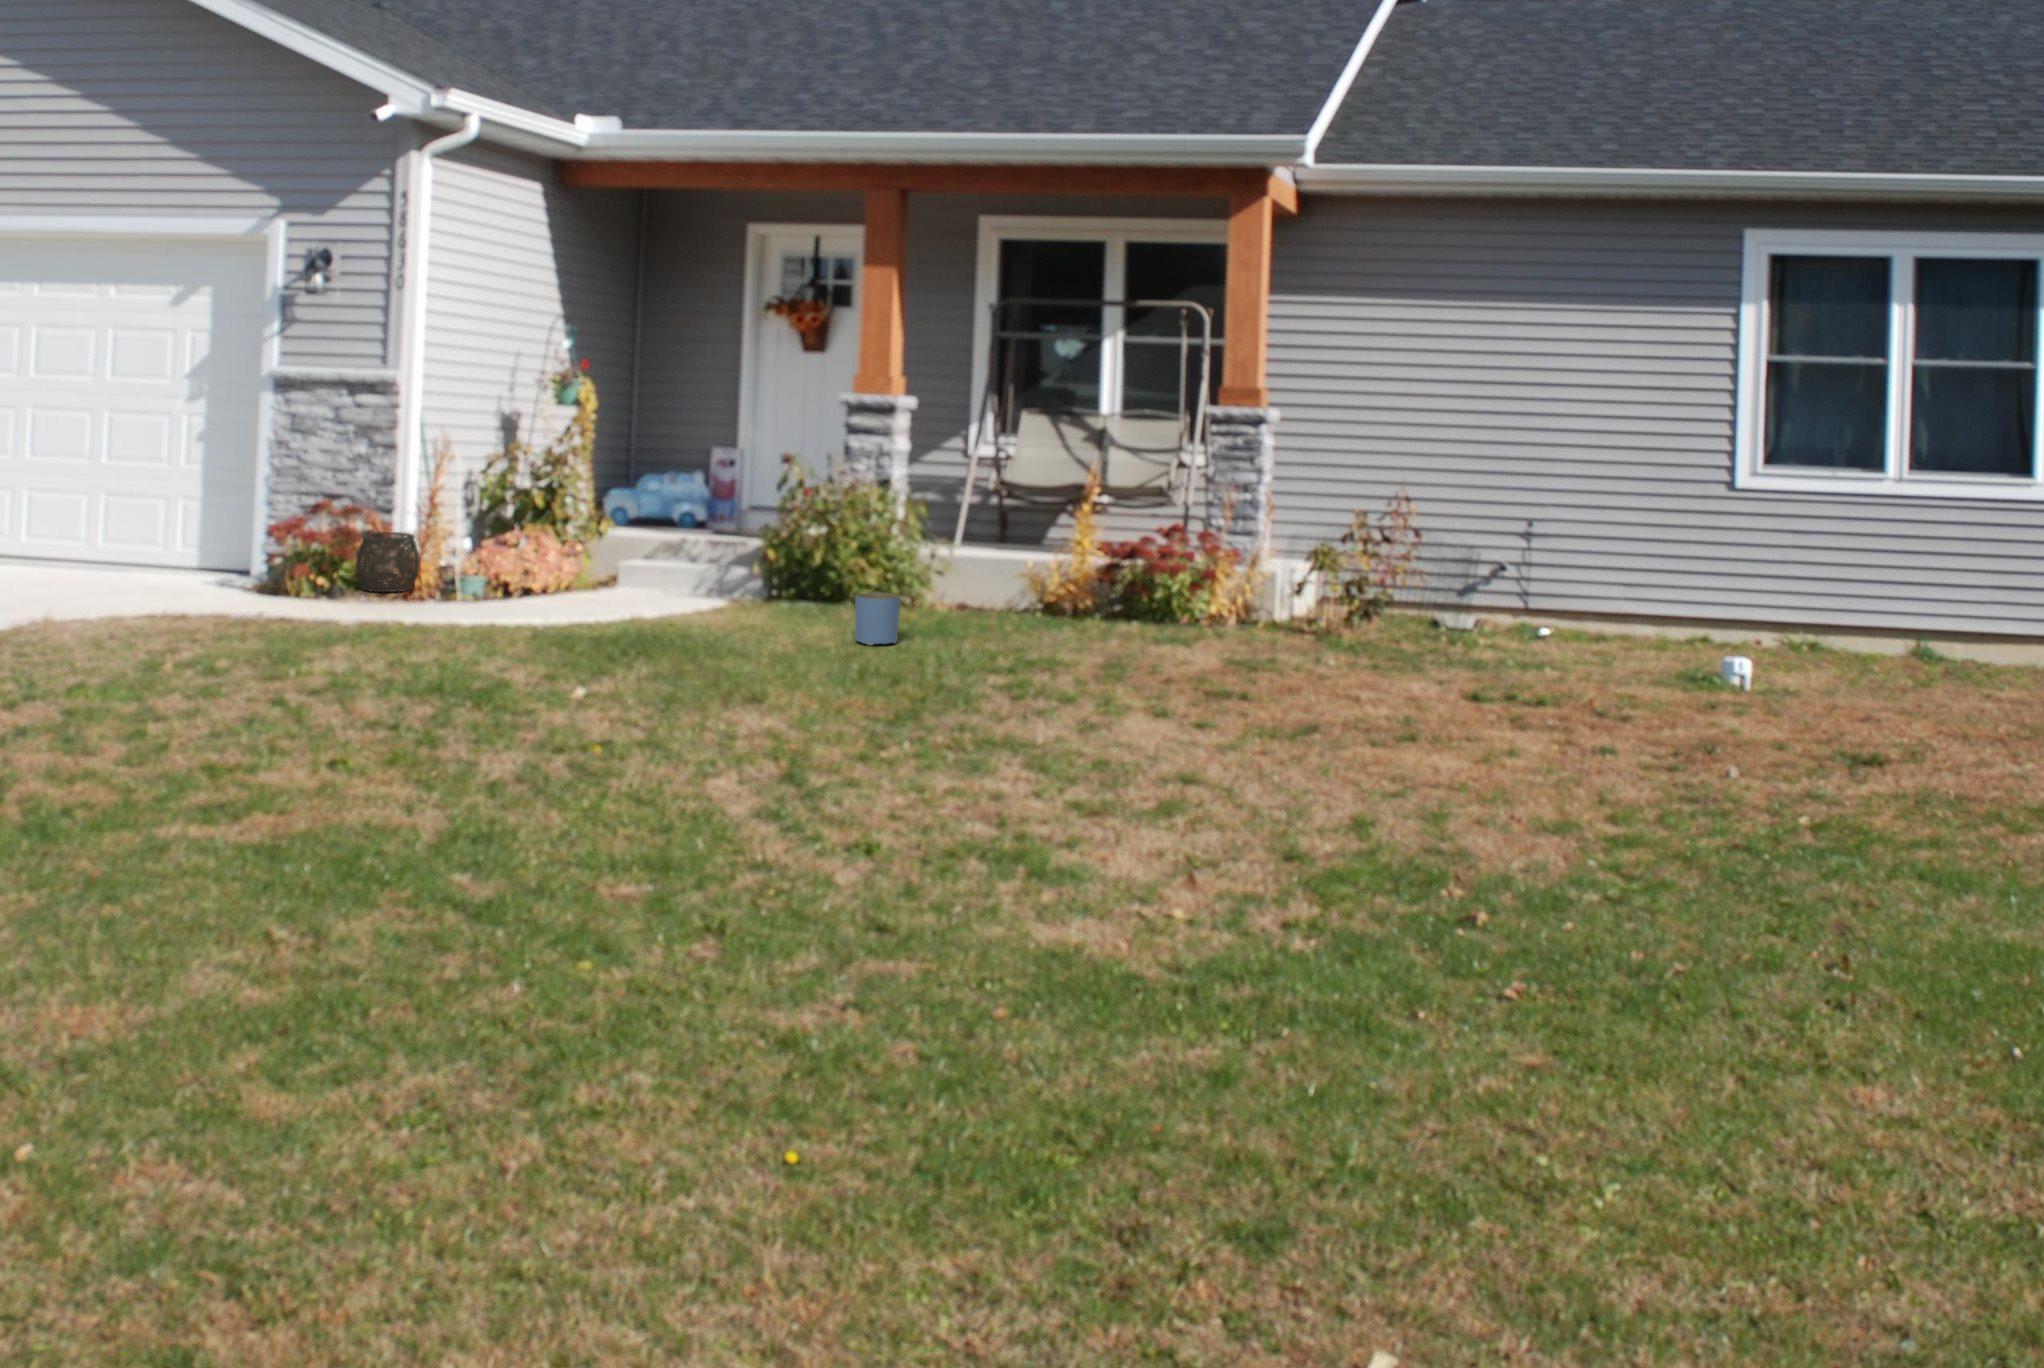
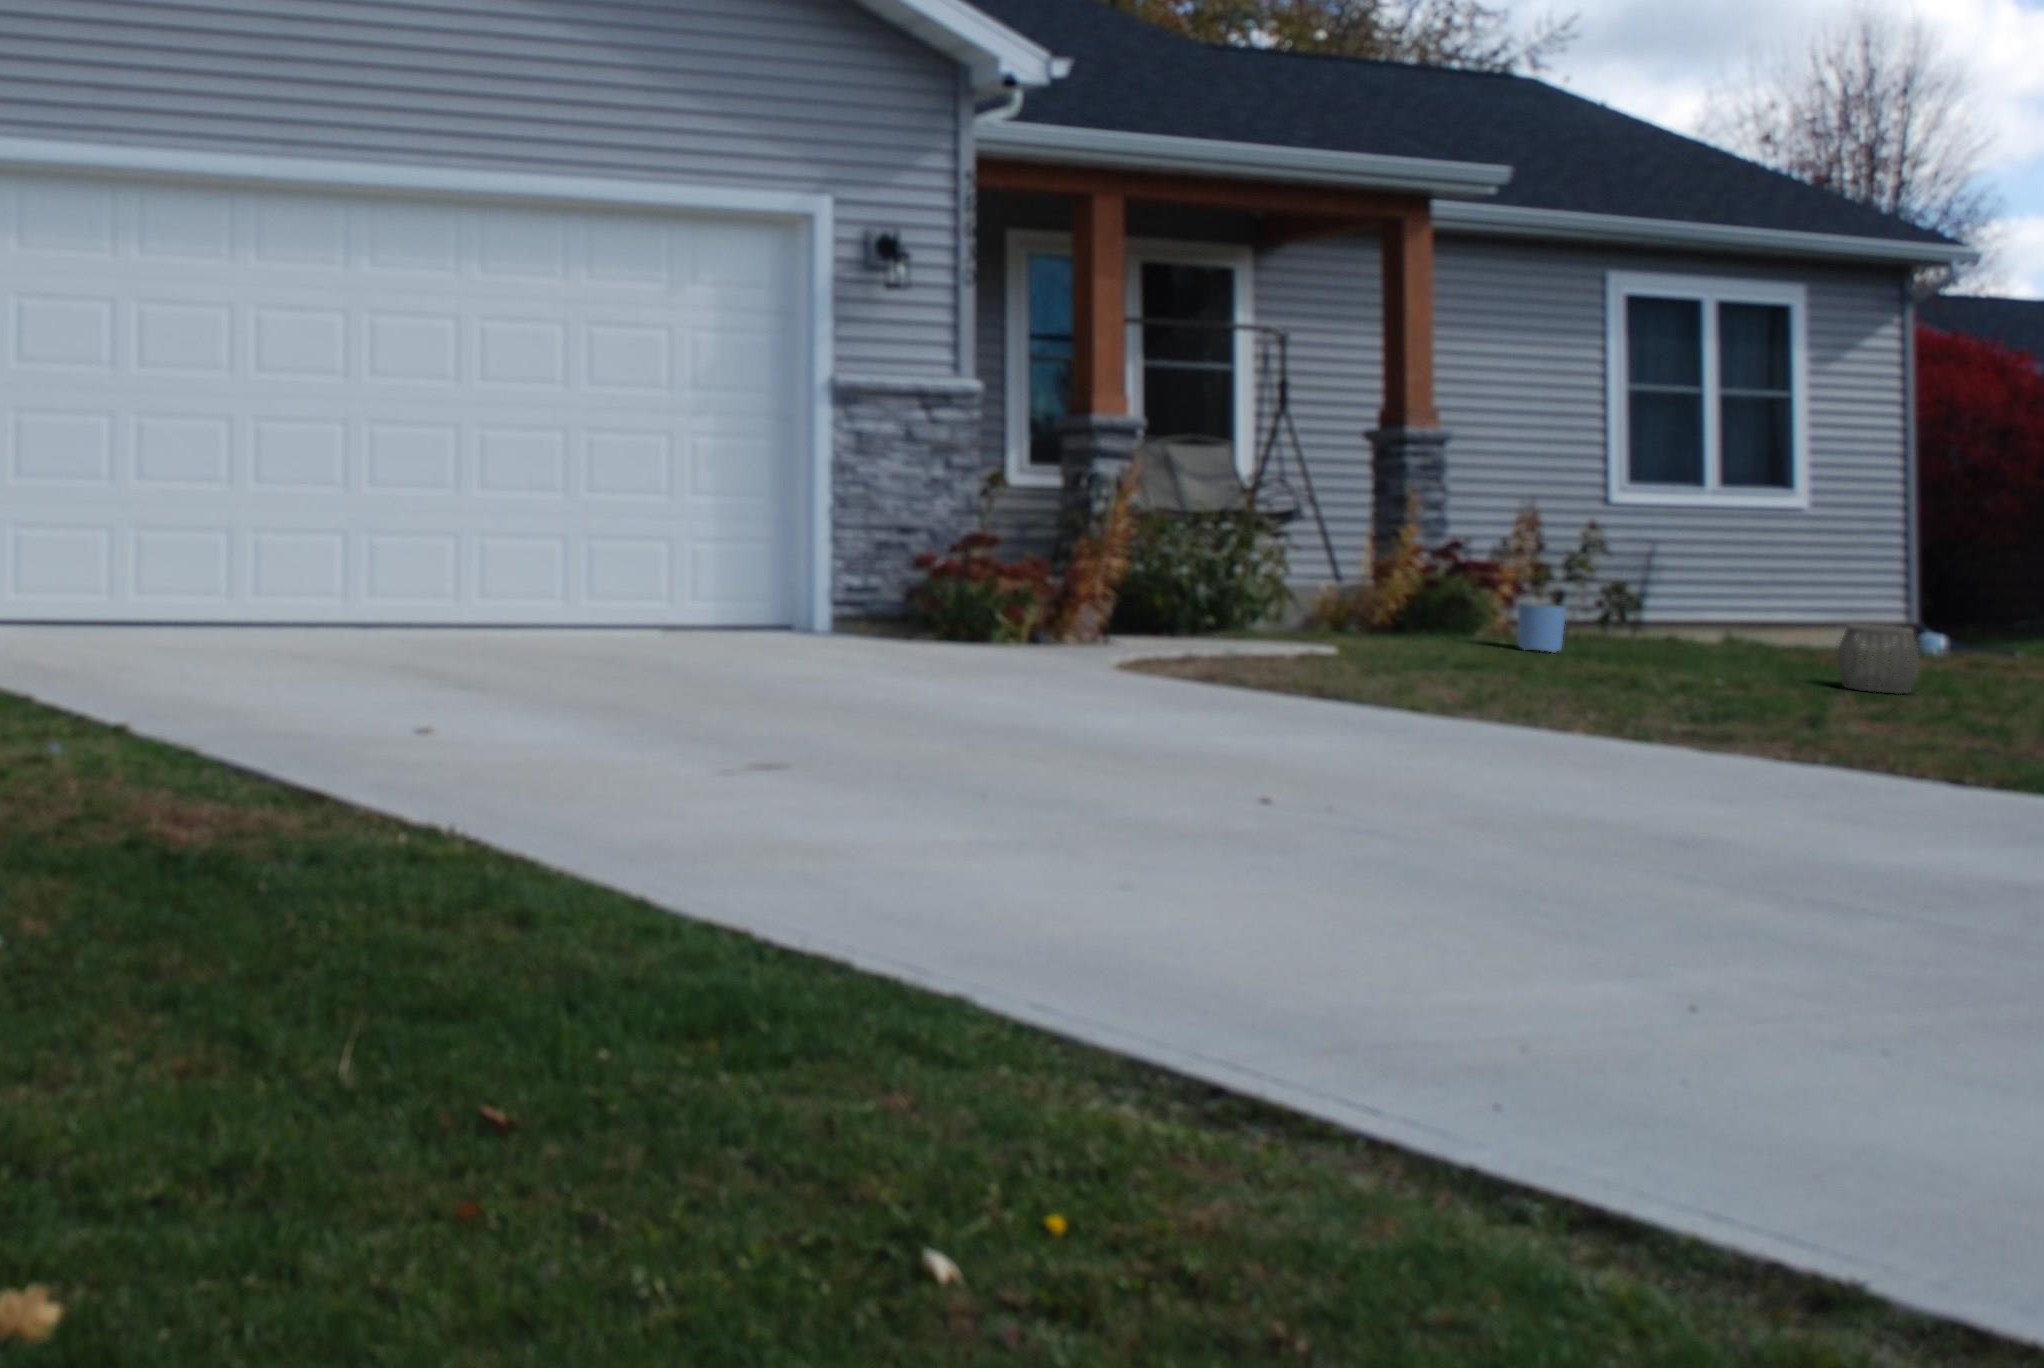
woven basket: present [356,532,420,592] -> present [1837,624,1919,694]

